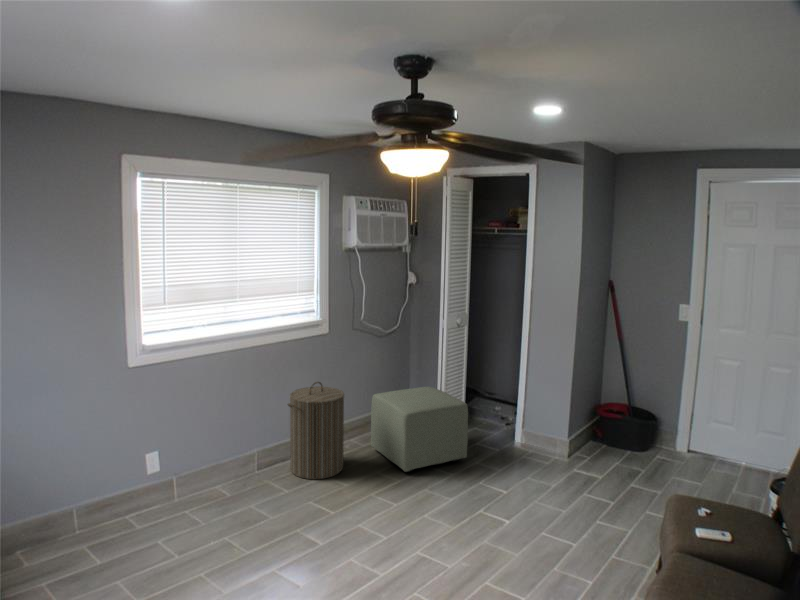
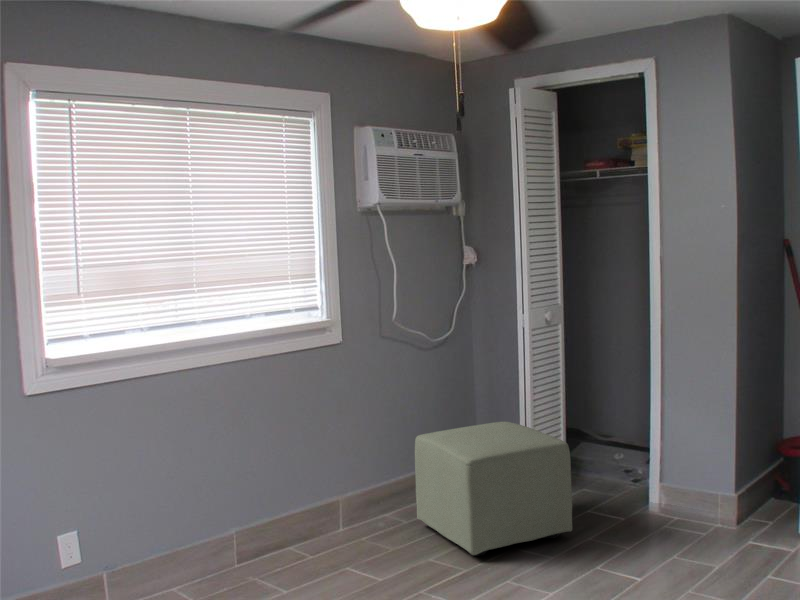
laundry hamper: present [288,382,344,479] -> none [280,415,374,572]

